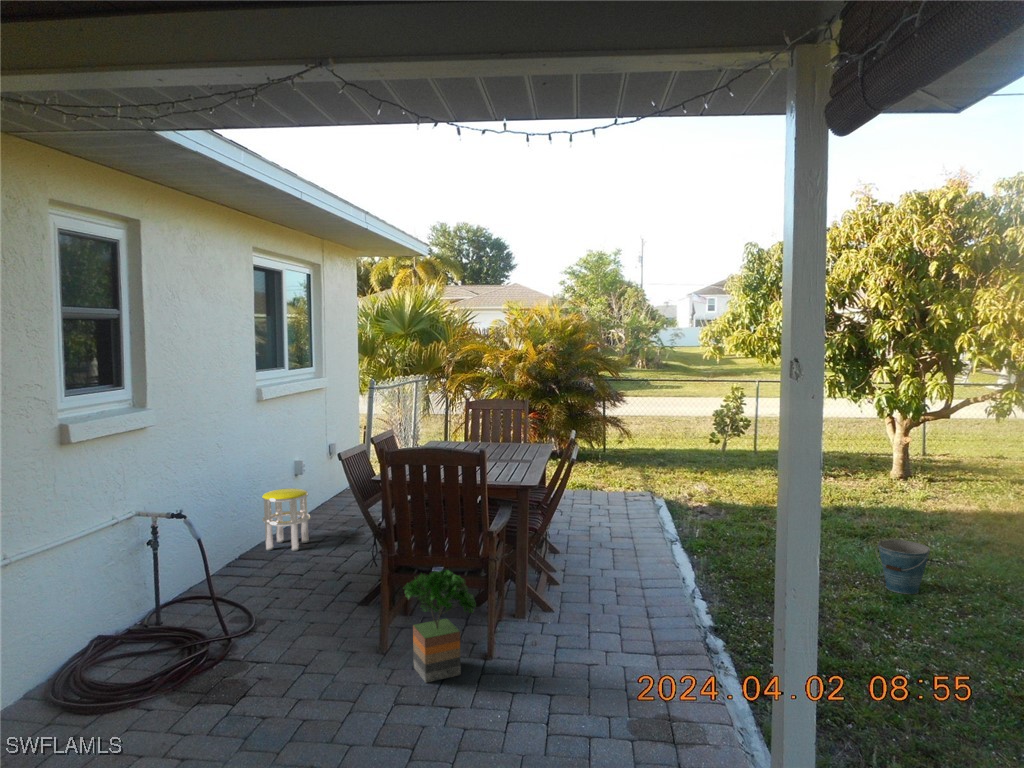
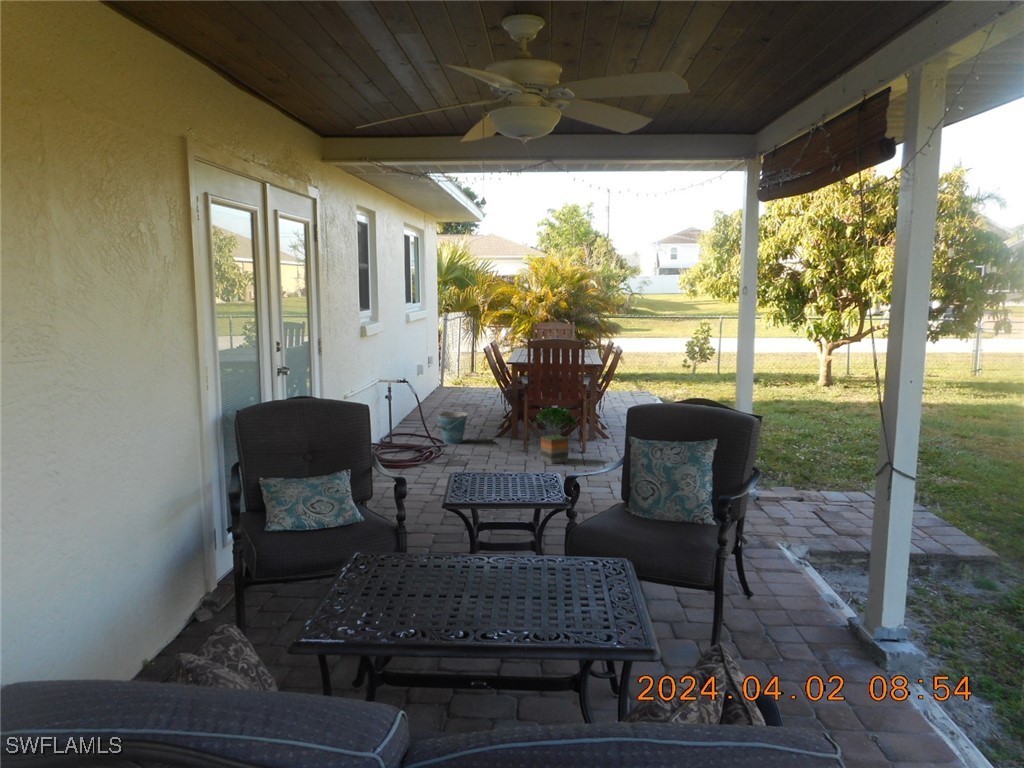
stool: present [262,488,310,551] -> none [397,383,428,423]
bucket: present [878,540,930,594] -> present [438,411,467,444]

